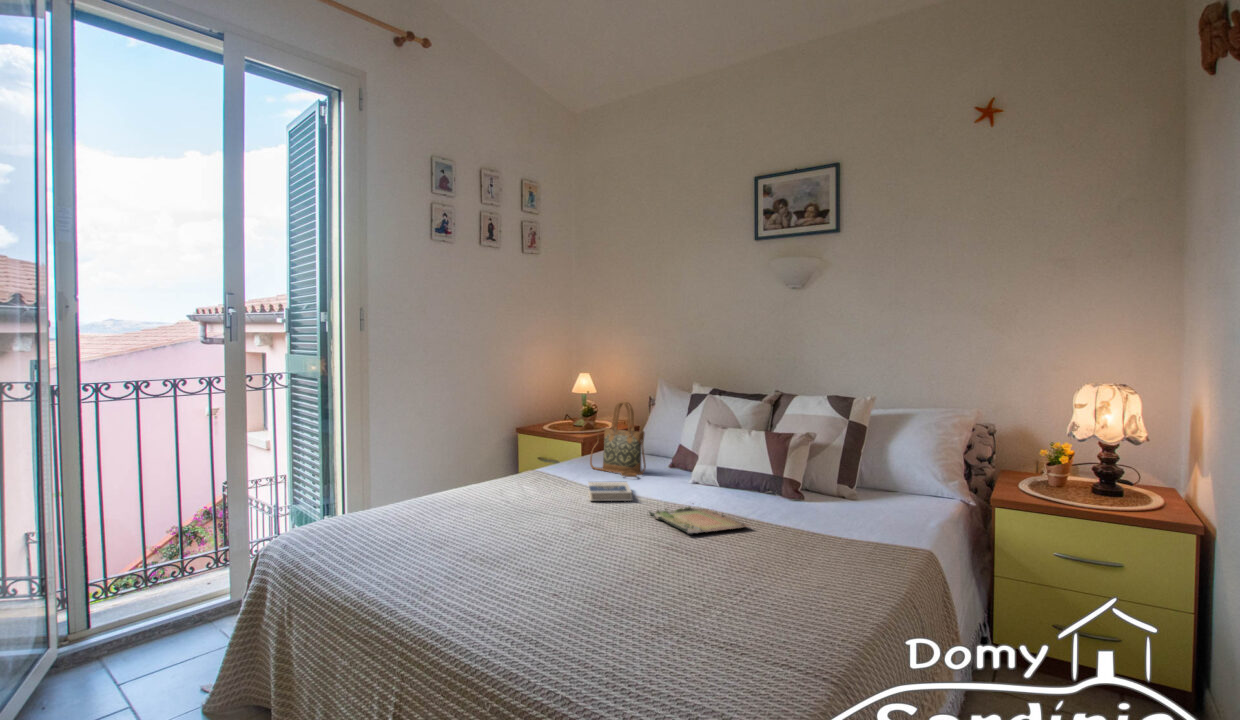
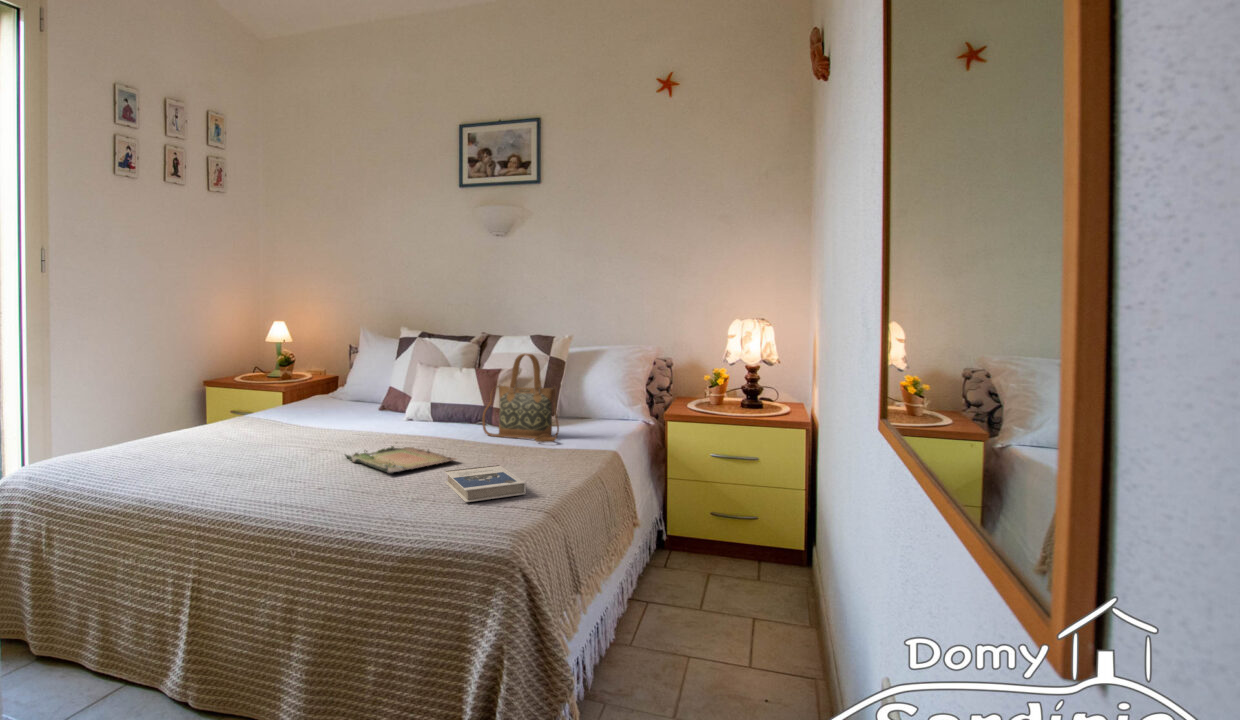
handbag: present [590,402,646,477] -> present [483,354,559,442]
hardback book: present [588,482,632,501] -> present [445,465,526,502]

